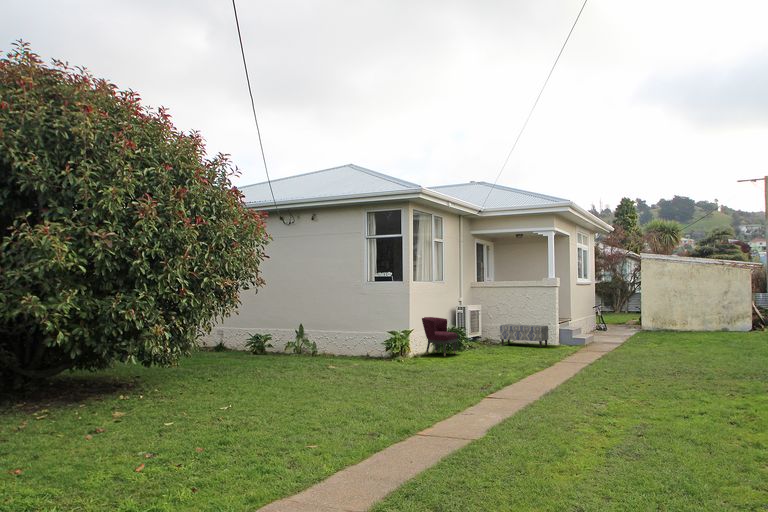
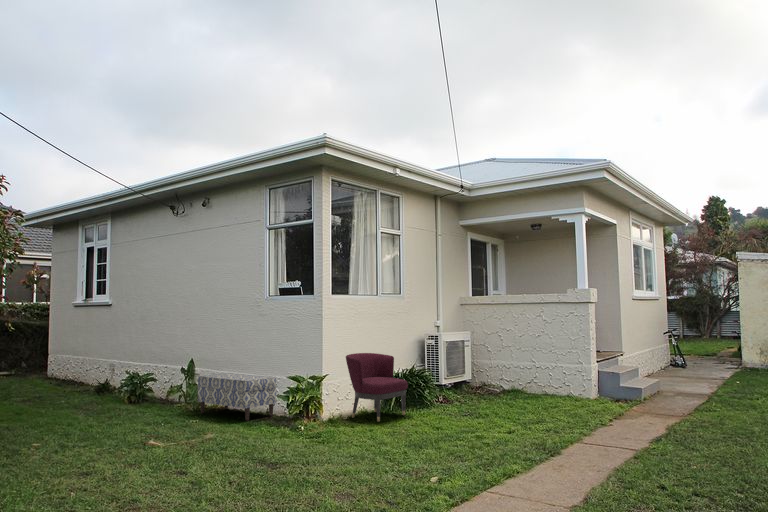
bench: present [500,324,548,348] -> present [198,373,276,421]

